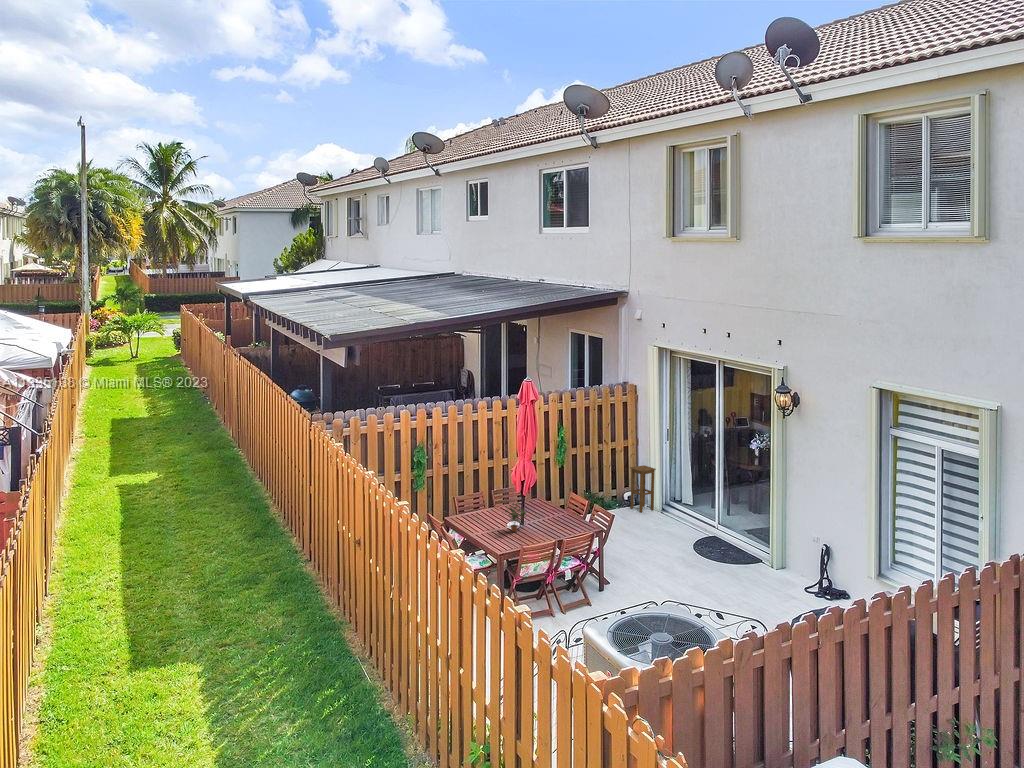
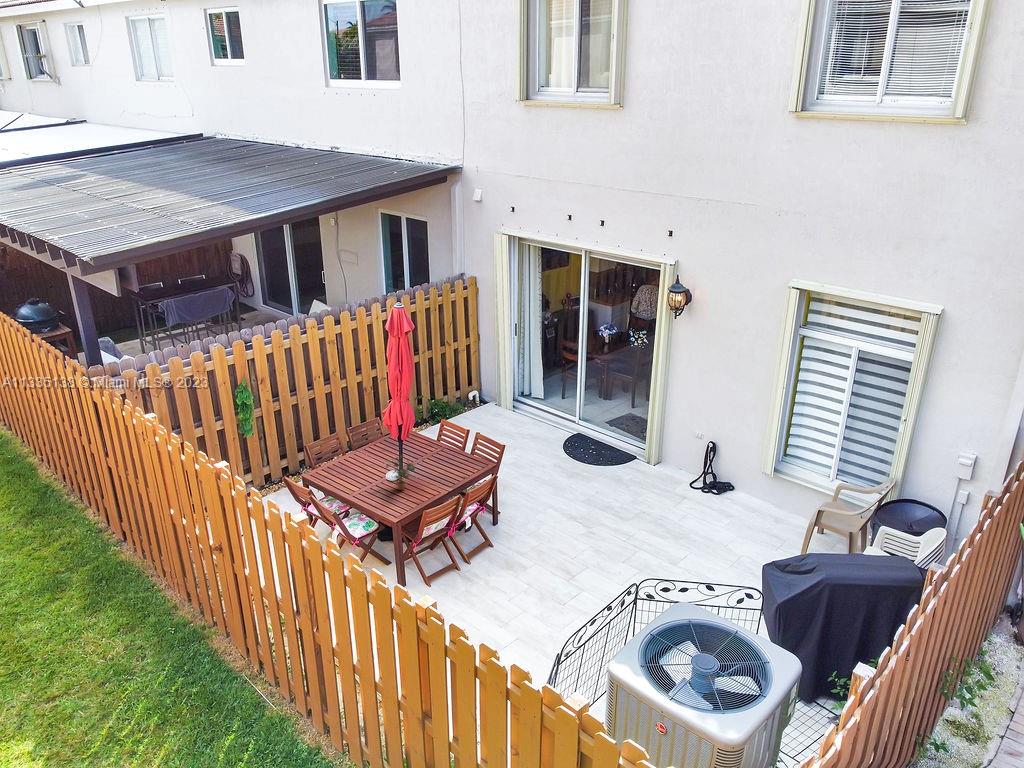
stool: present [630,465,656,512] -> none [477,362,505,414]

